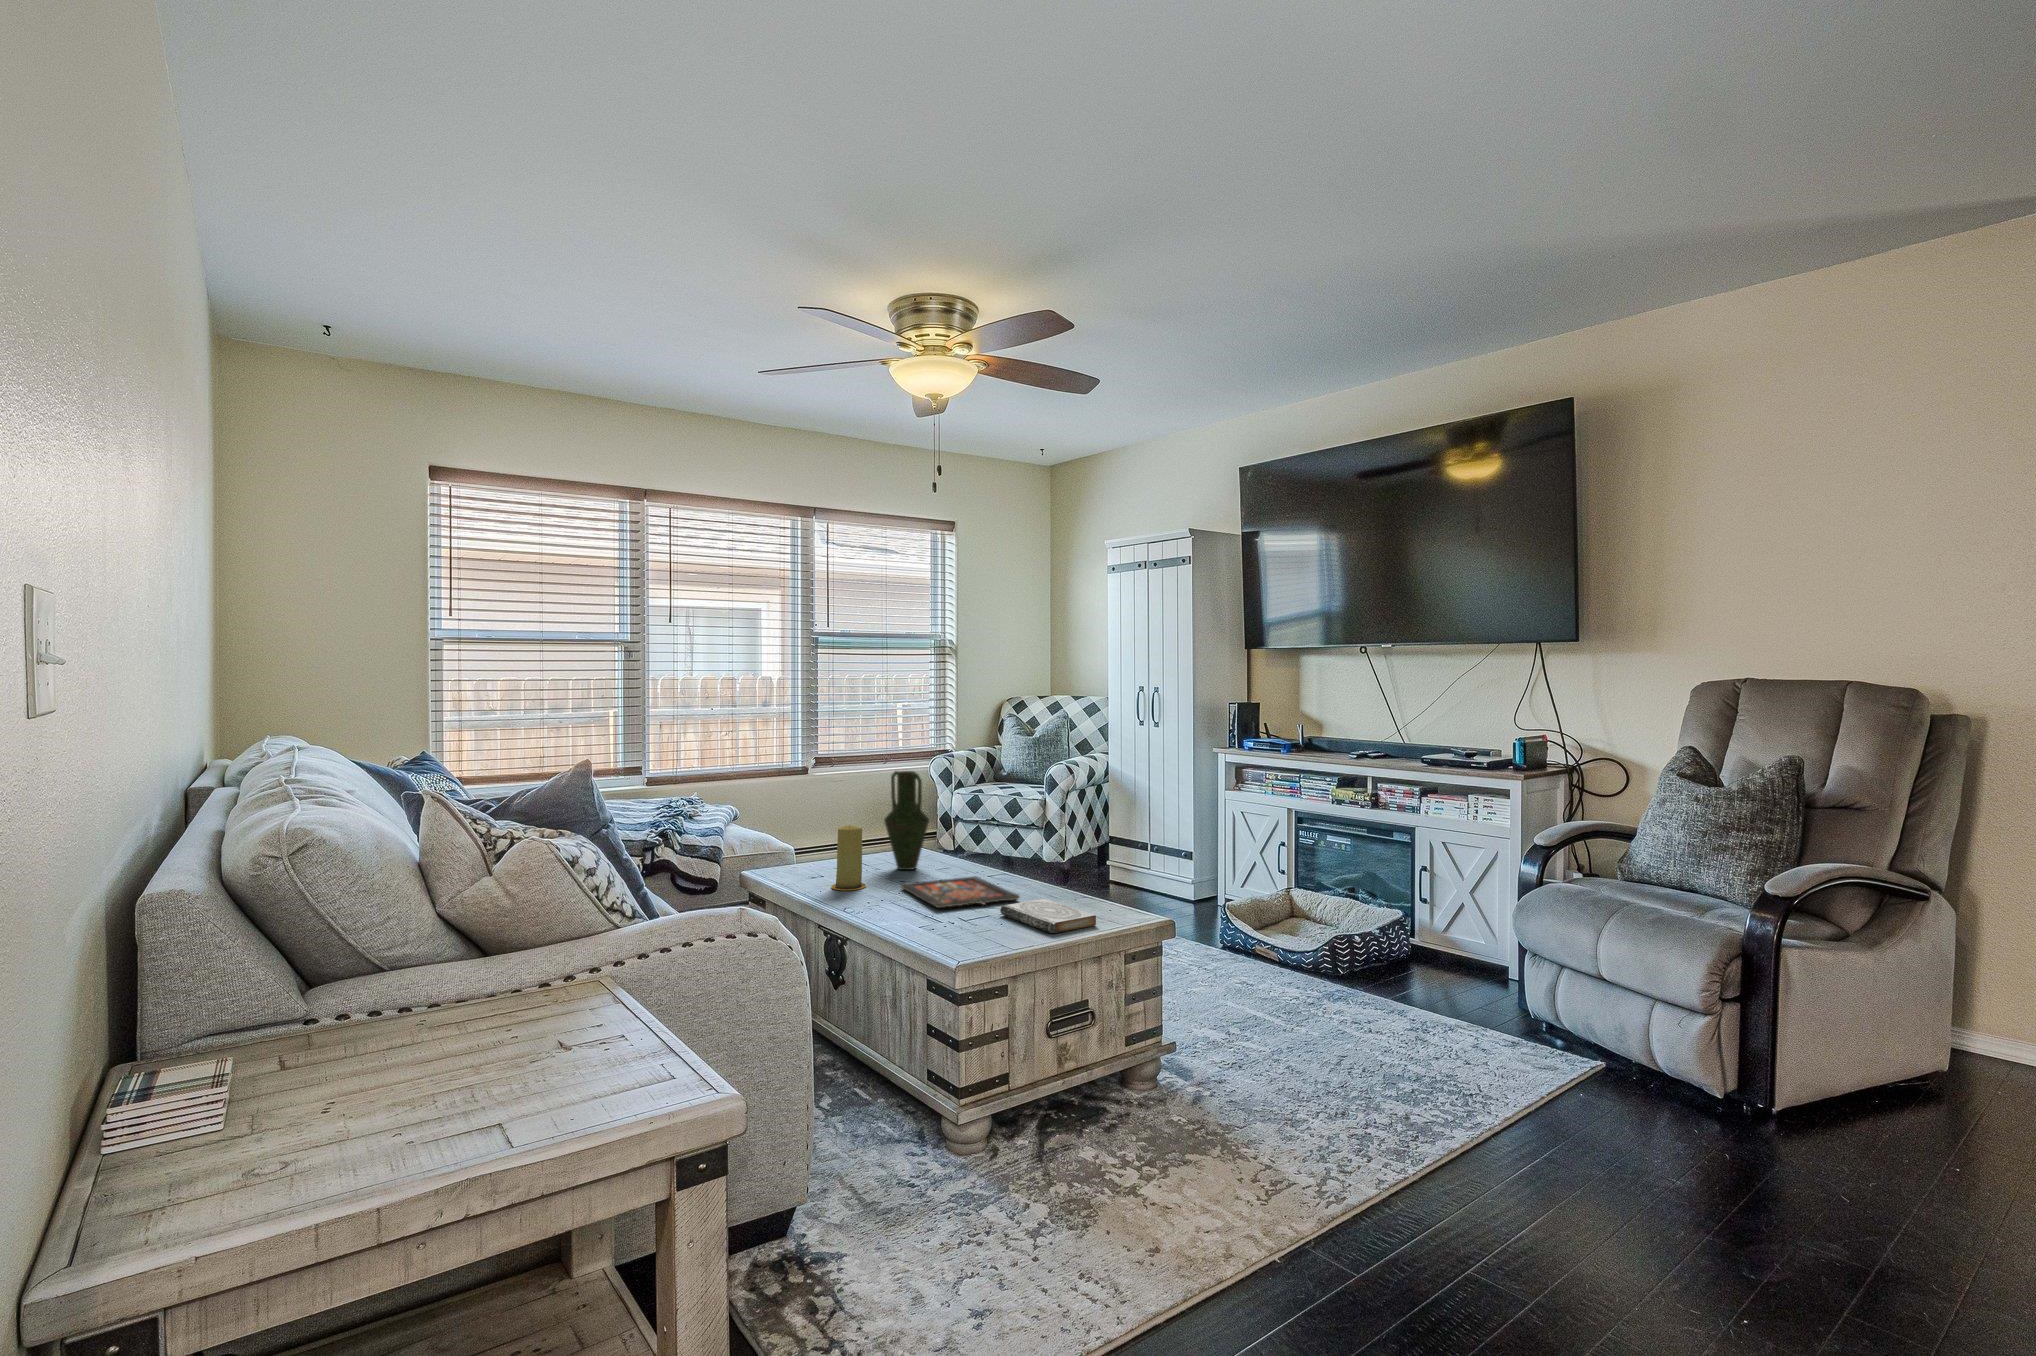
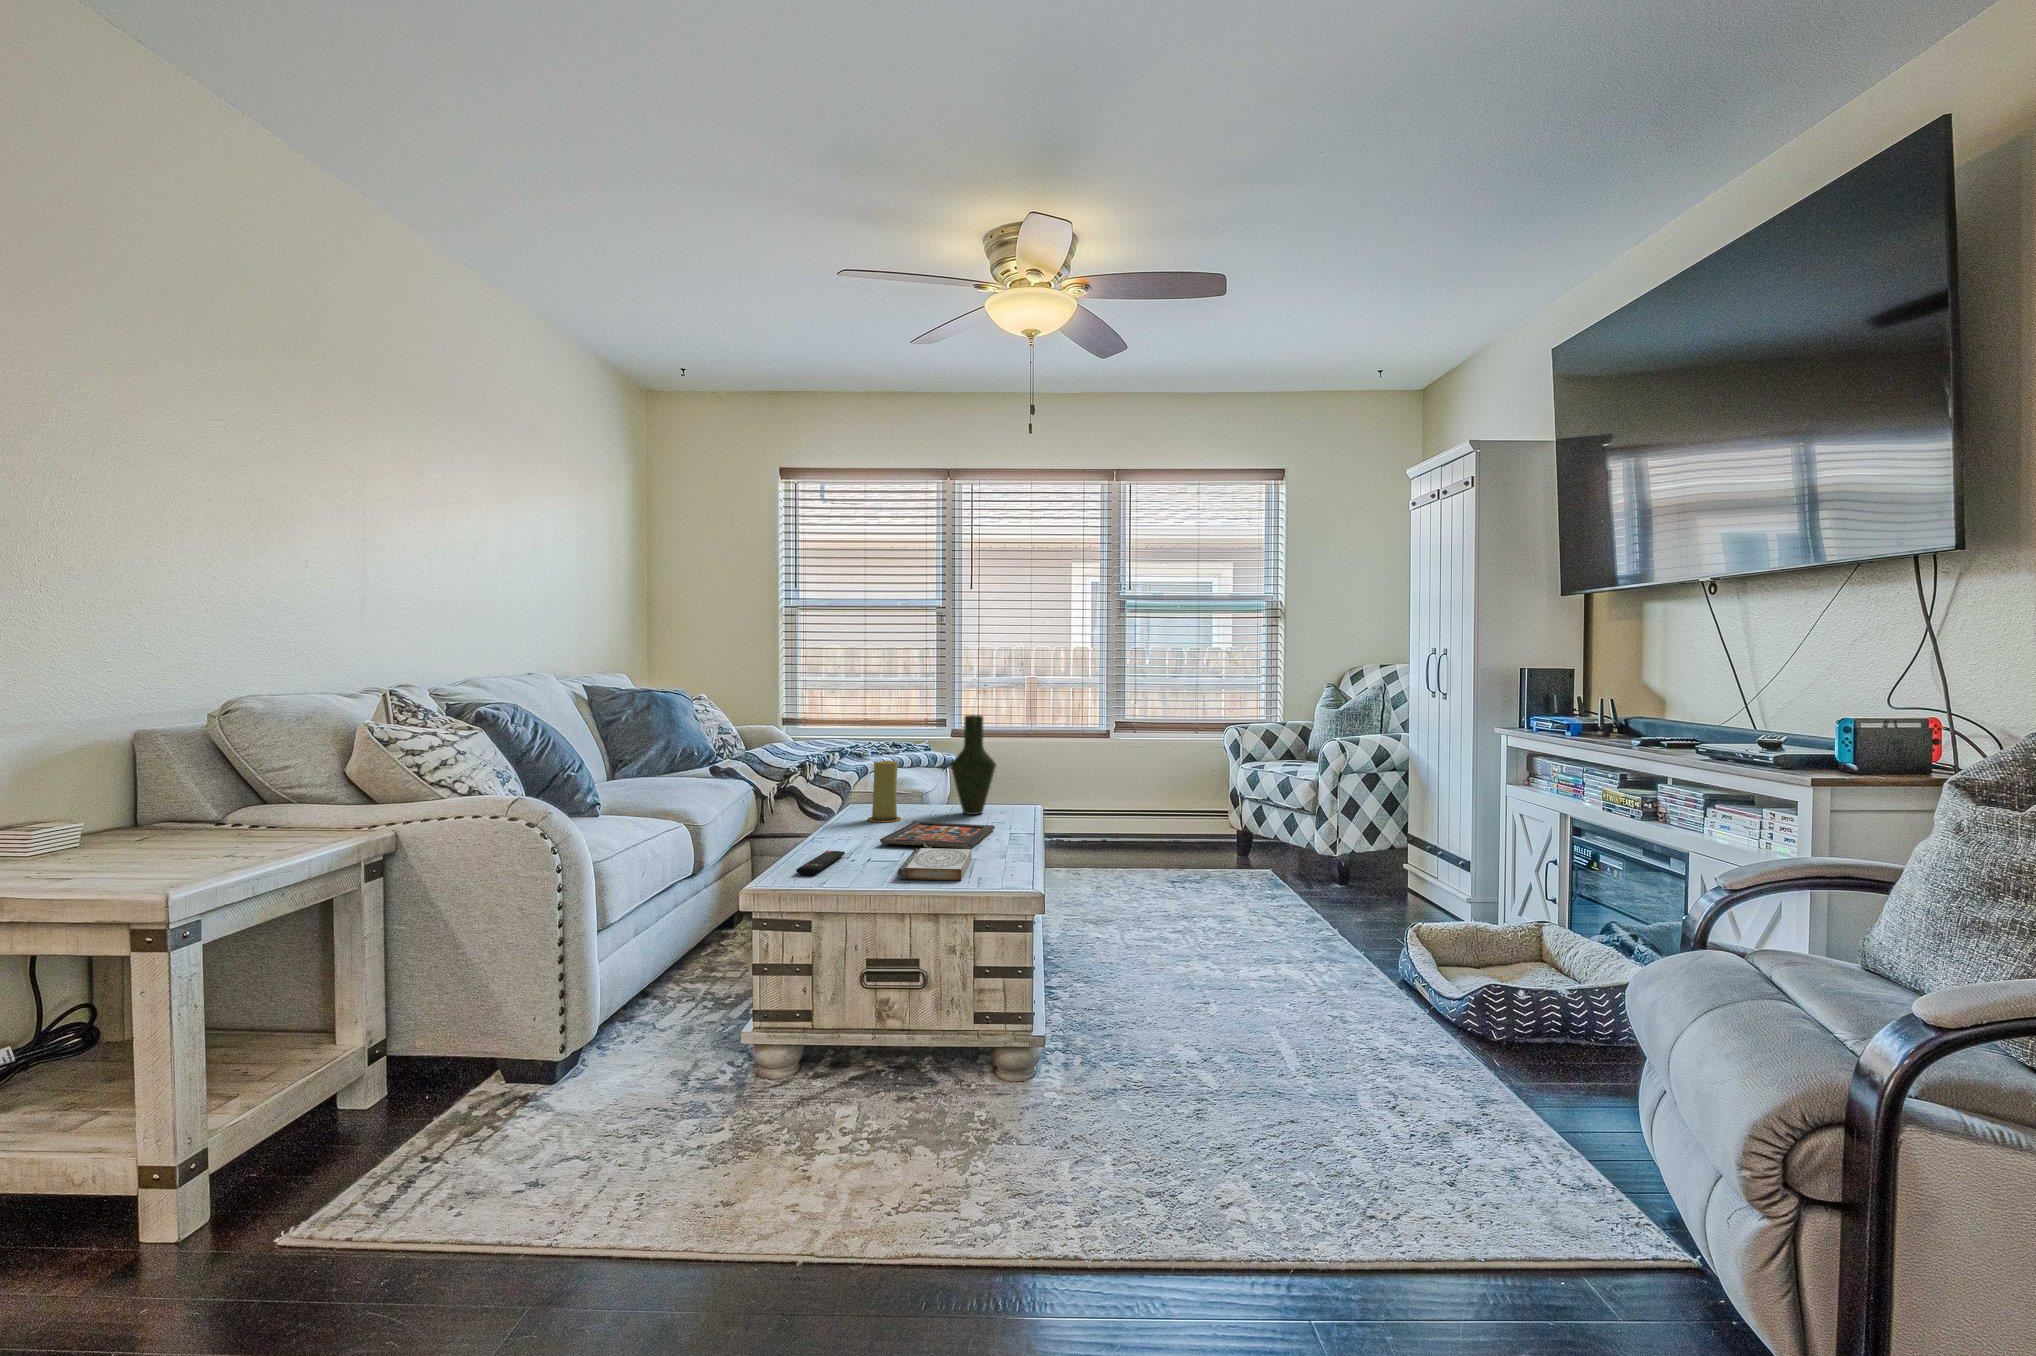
remote control: none [923,921,978,947] -> present [796,851,845,875]

